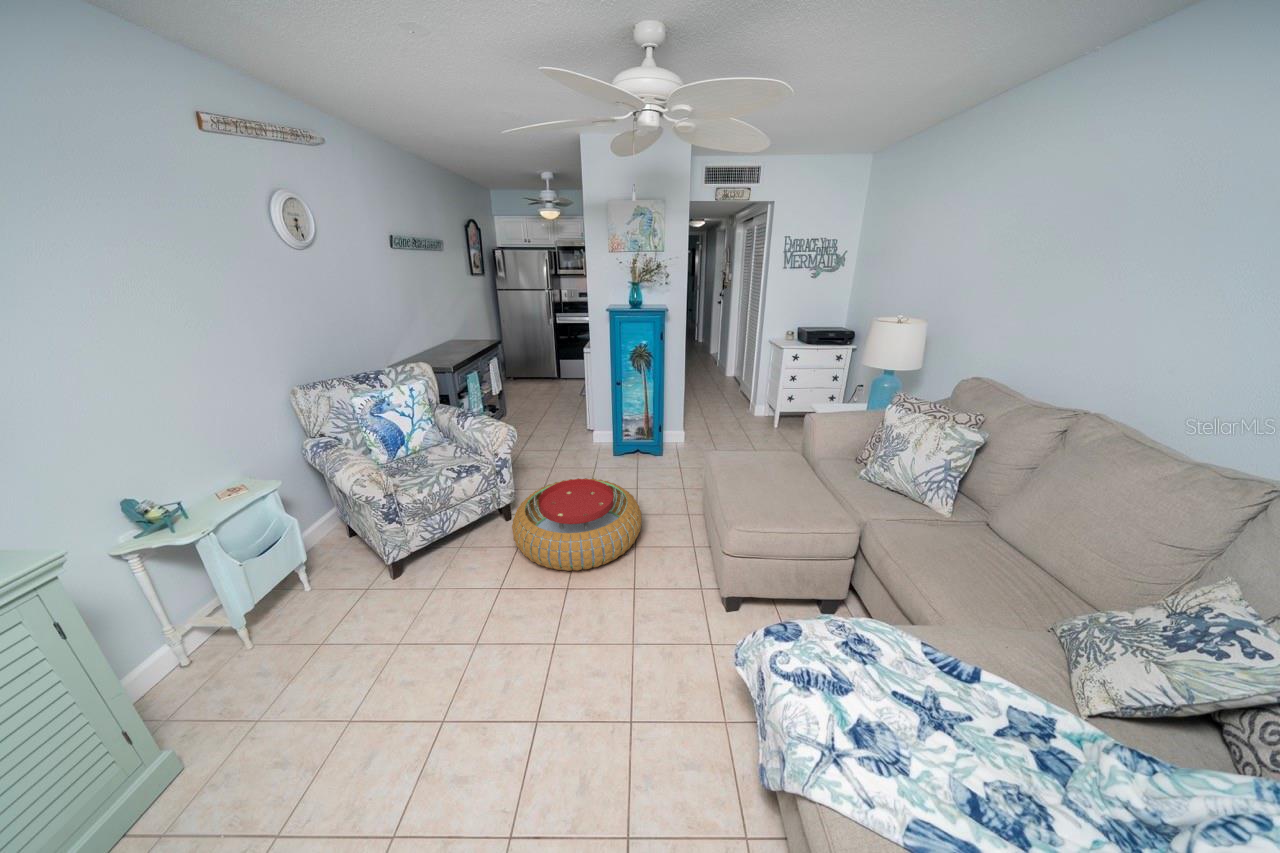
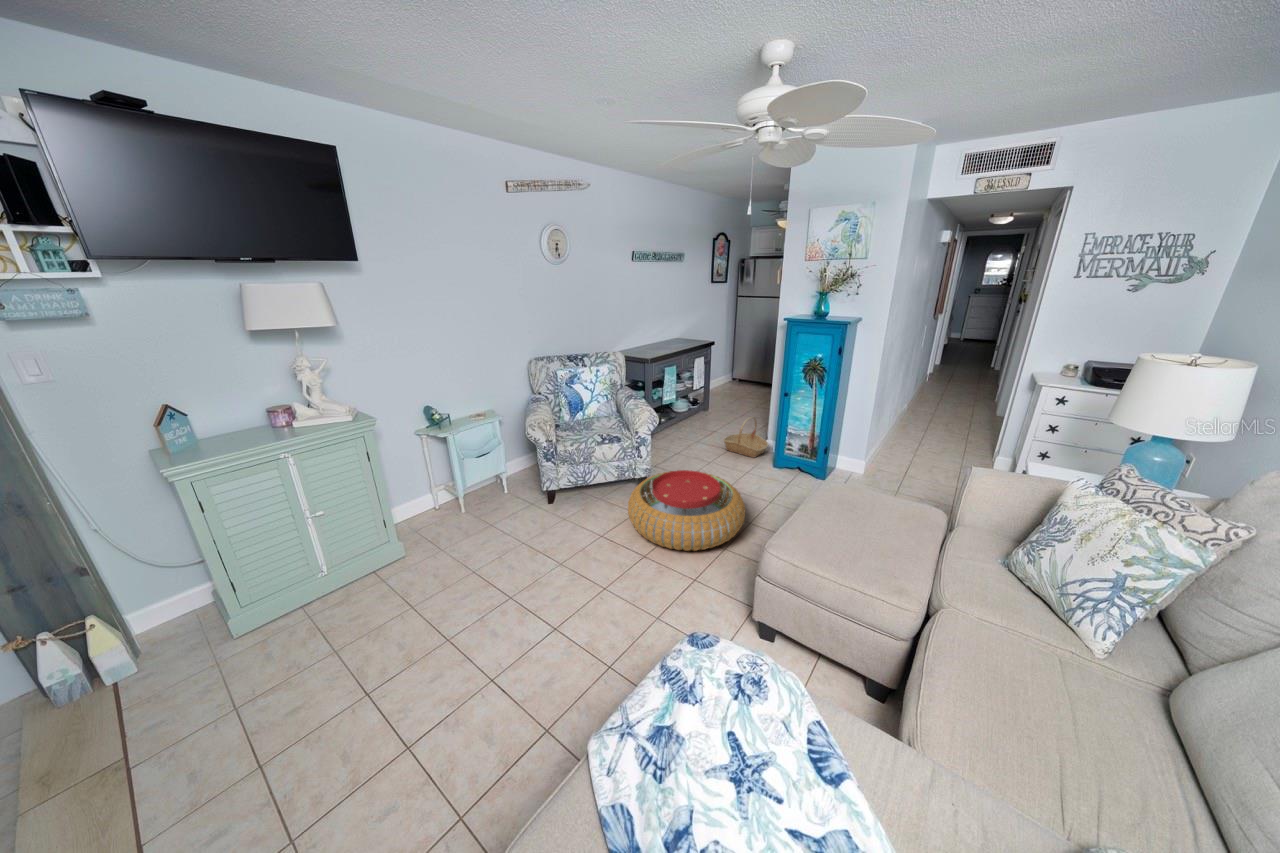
basket: none [555,411,600,452] -> present [723,417,768,458]

